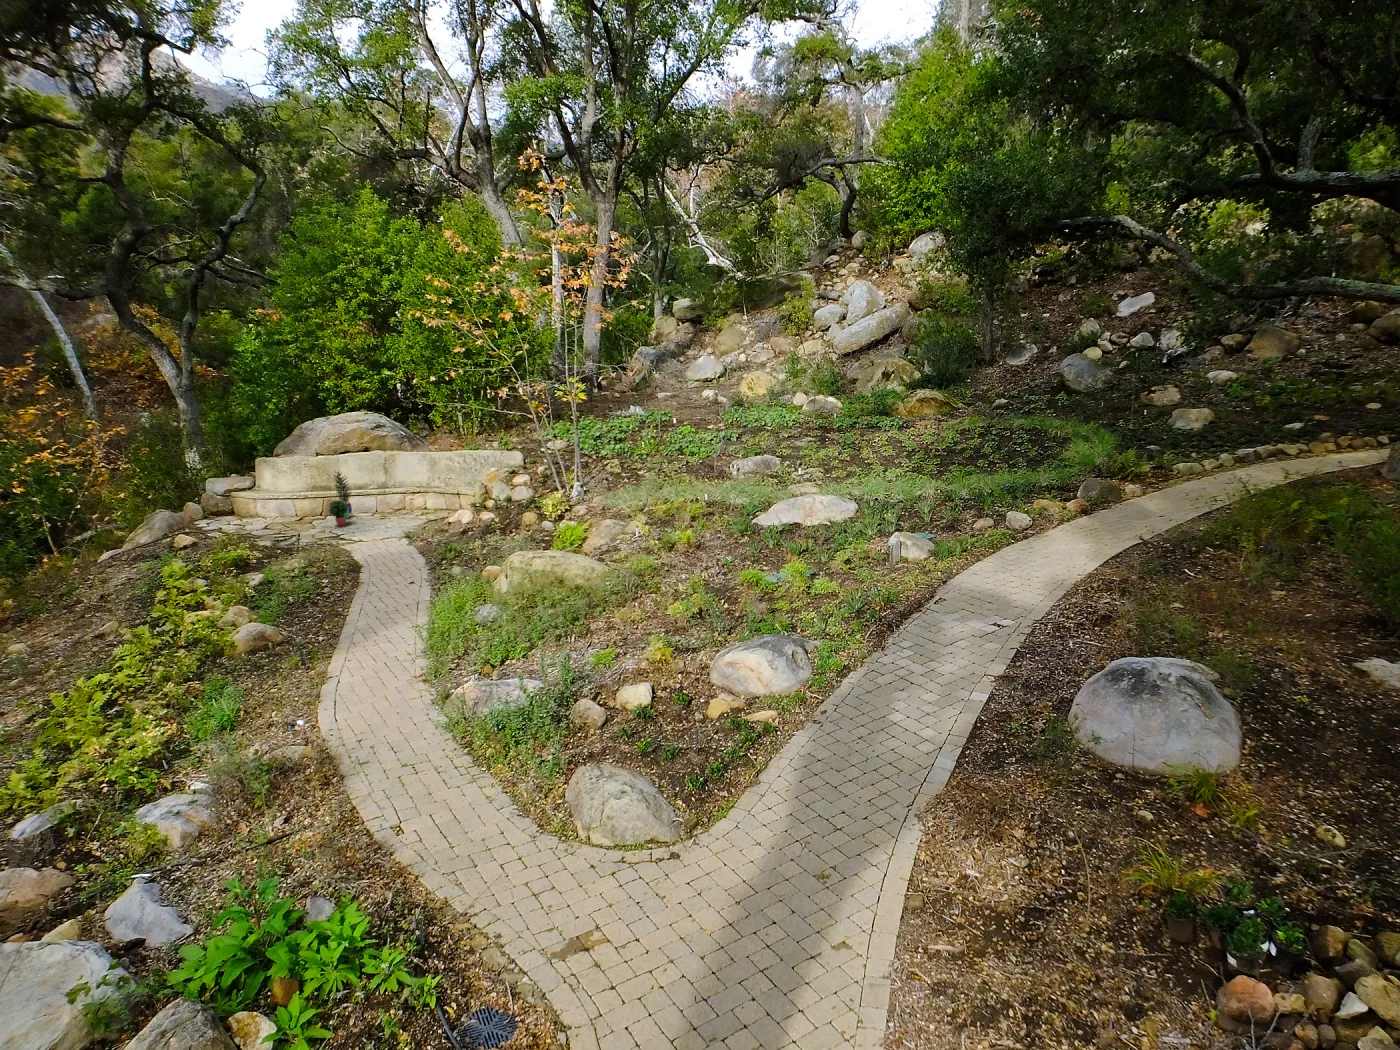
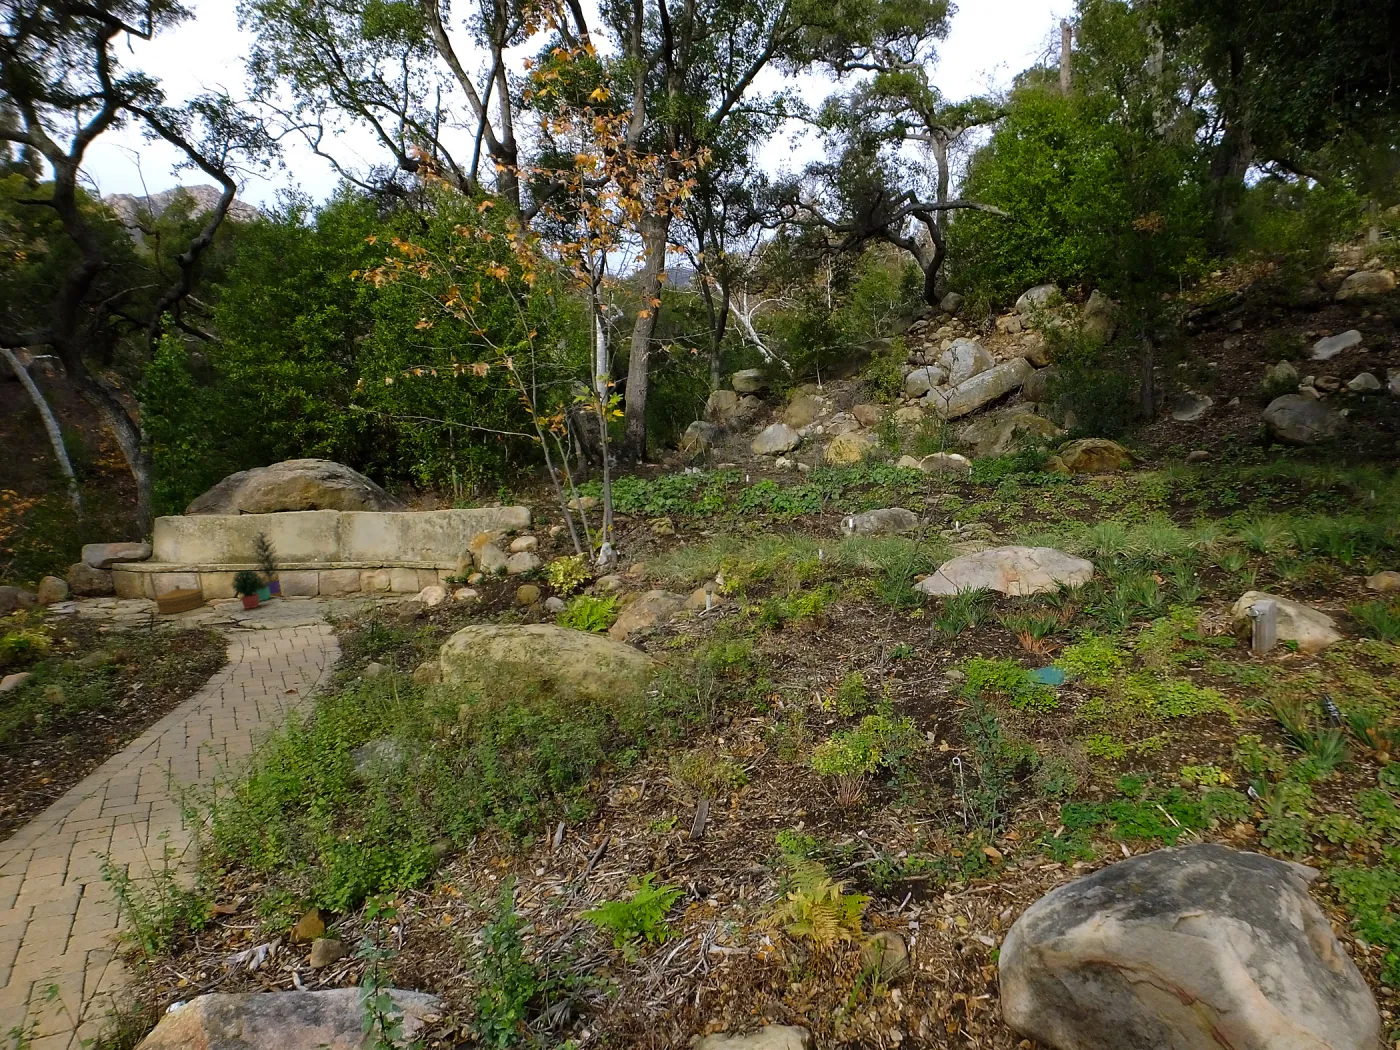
woven basket: none [268,495,305,529] -> present [149,564,204,614]

